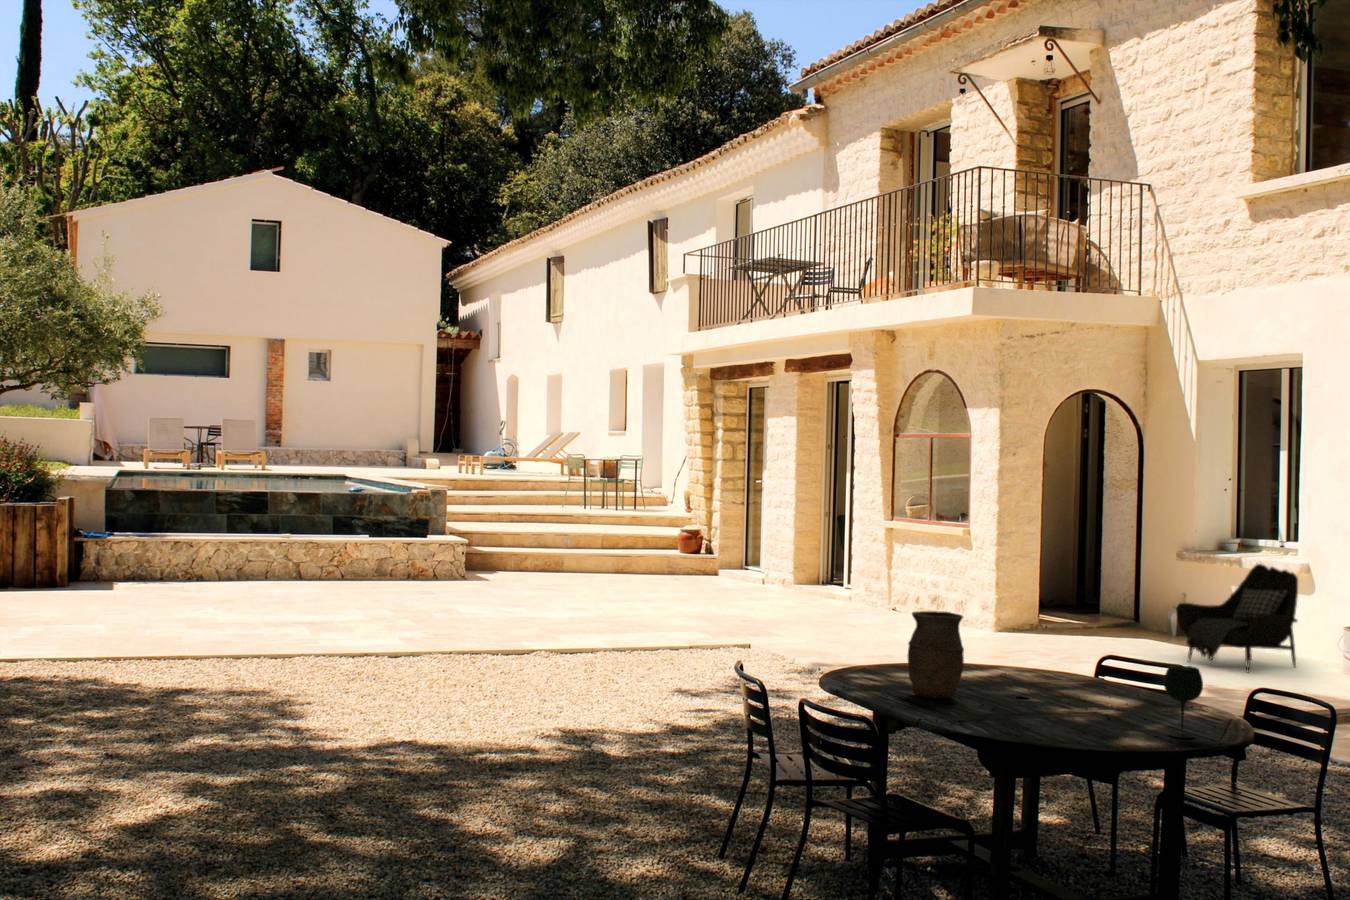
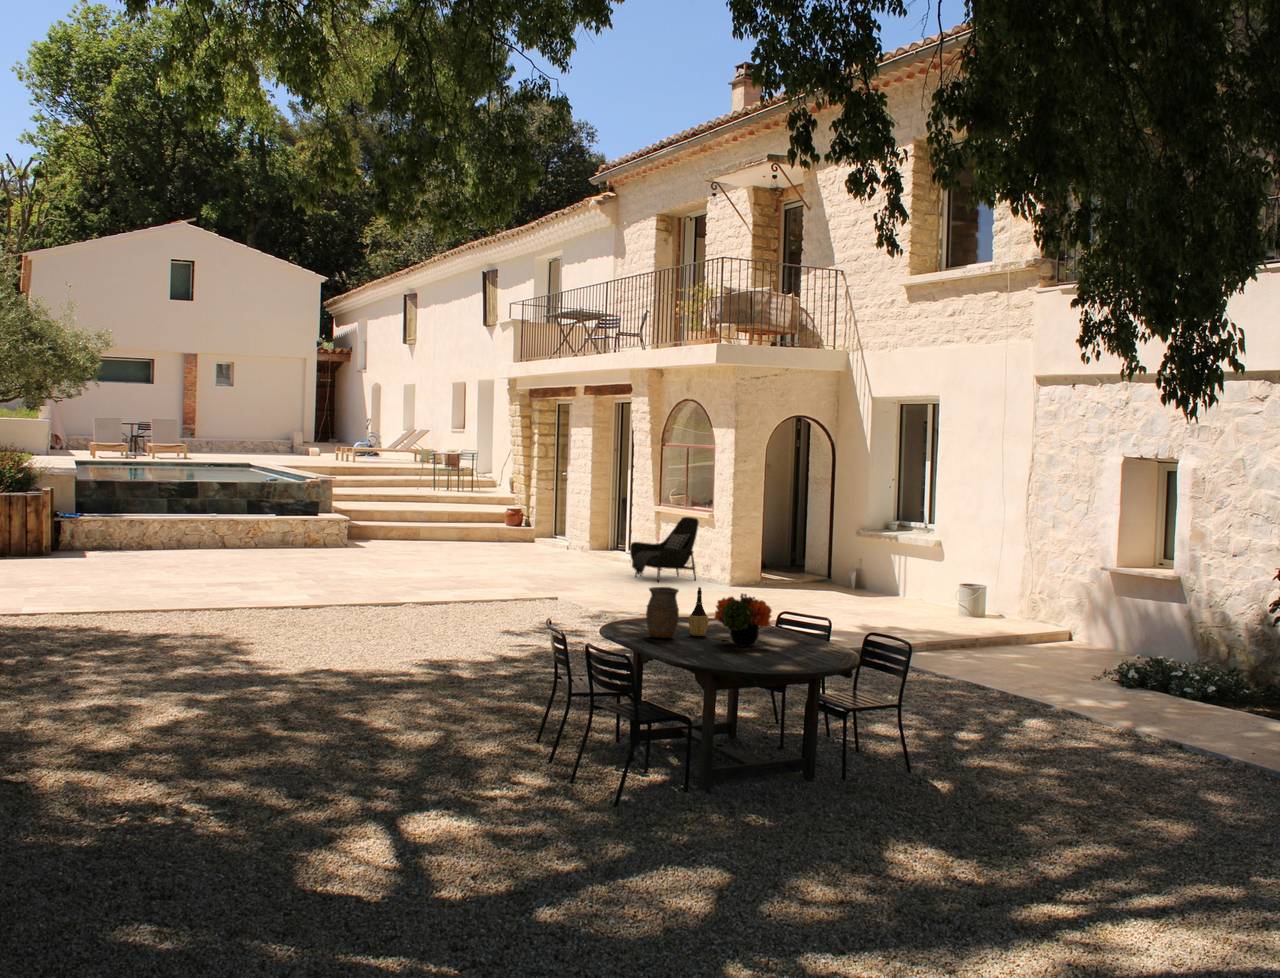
armchair: present [1176,564,1298,672] -> present [630,517,699,582]
wine bottle: none [979,613,1013,696] -> present [689,587,708,636]
flower arrangement: none [1025,622,1131,715] -> present [714,594,772,647]
wine glass: present [1164,665,1203,738] -> none [786,618,807,659]

